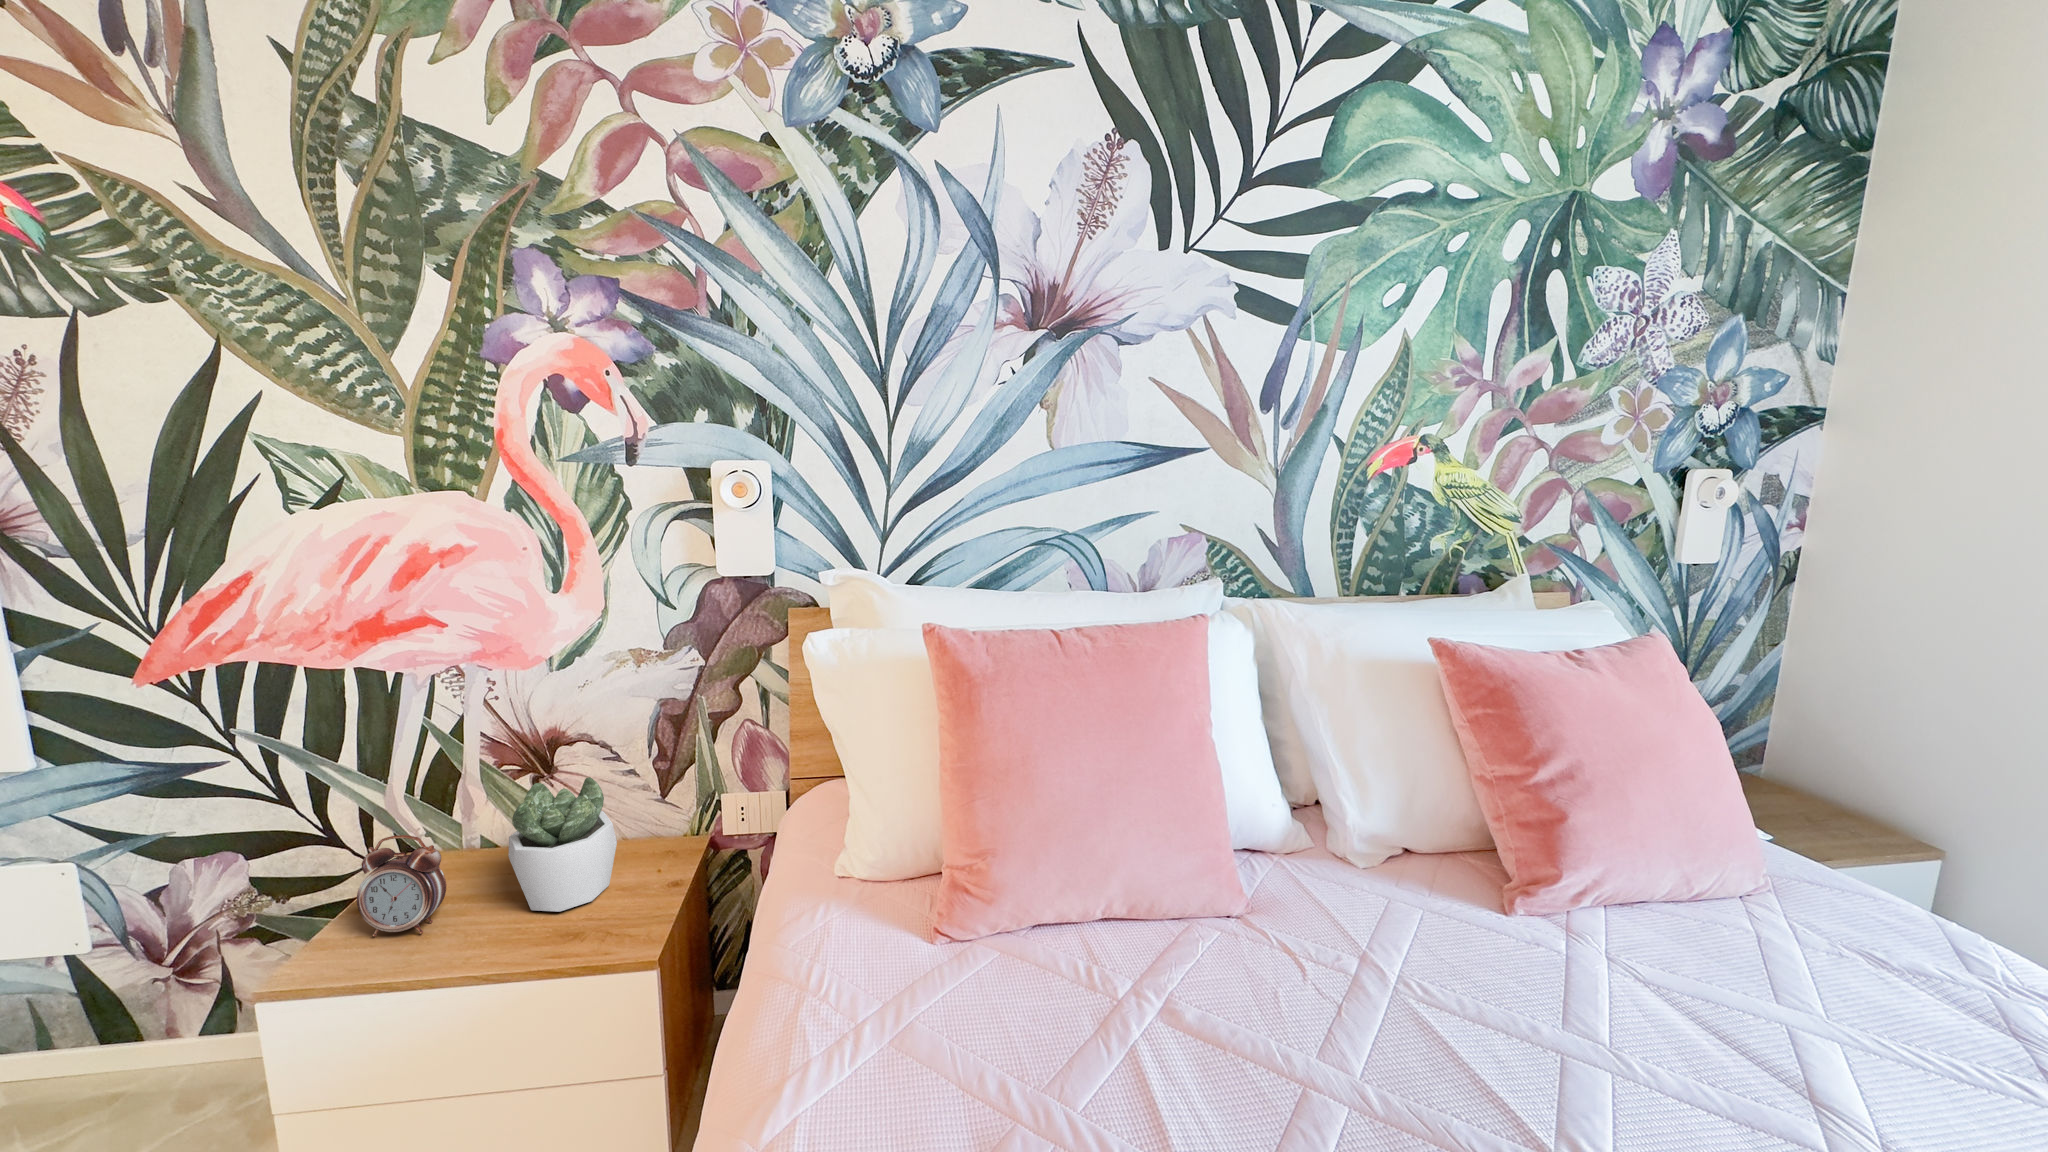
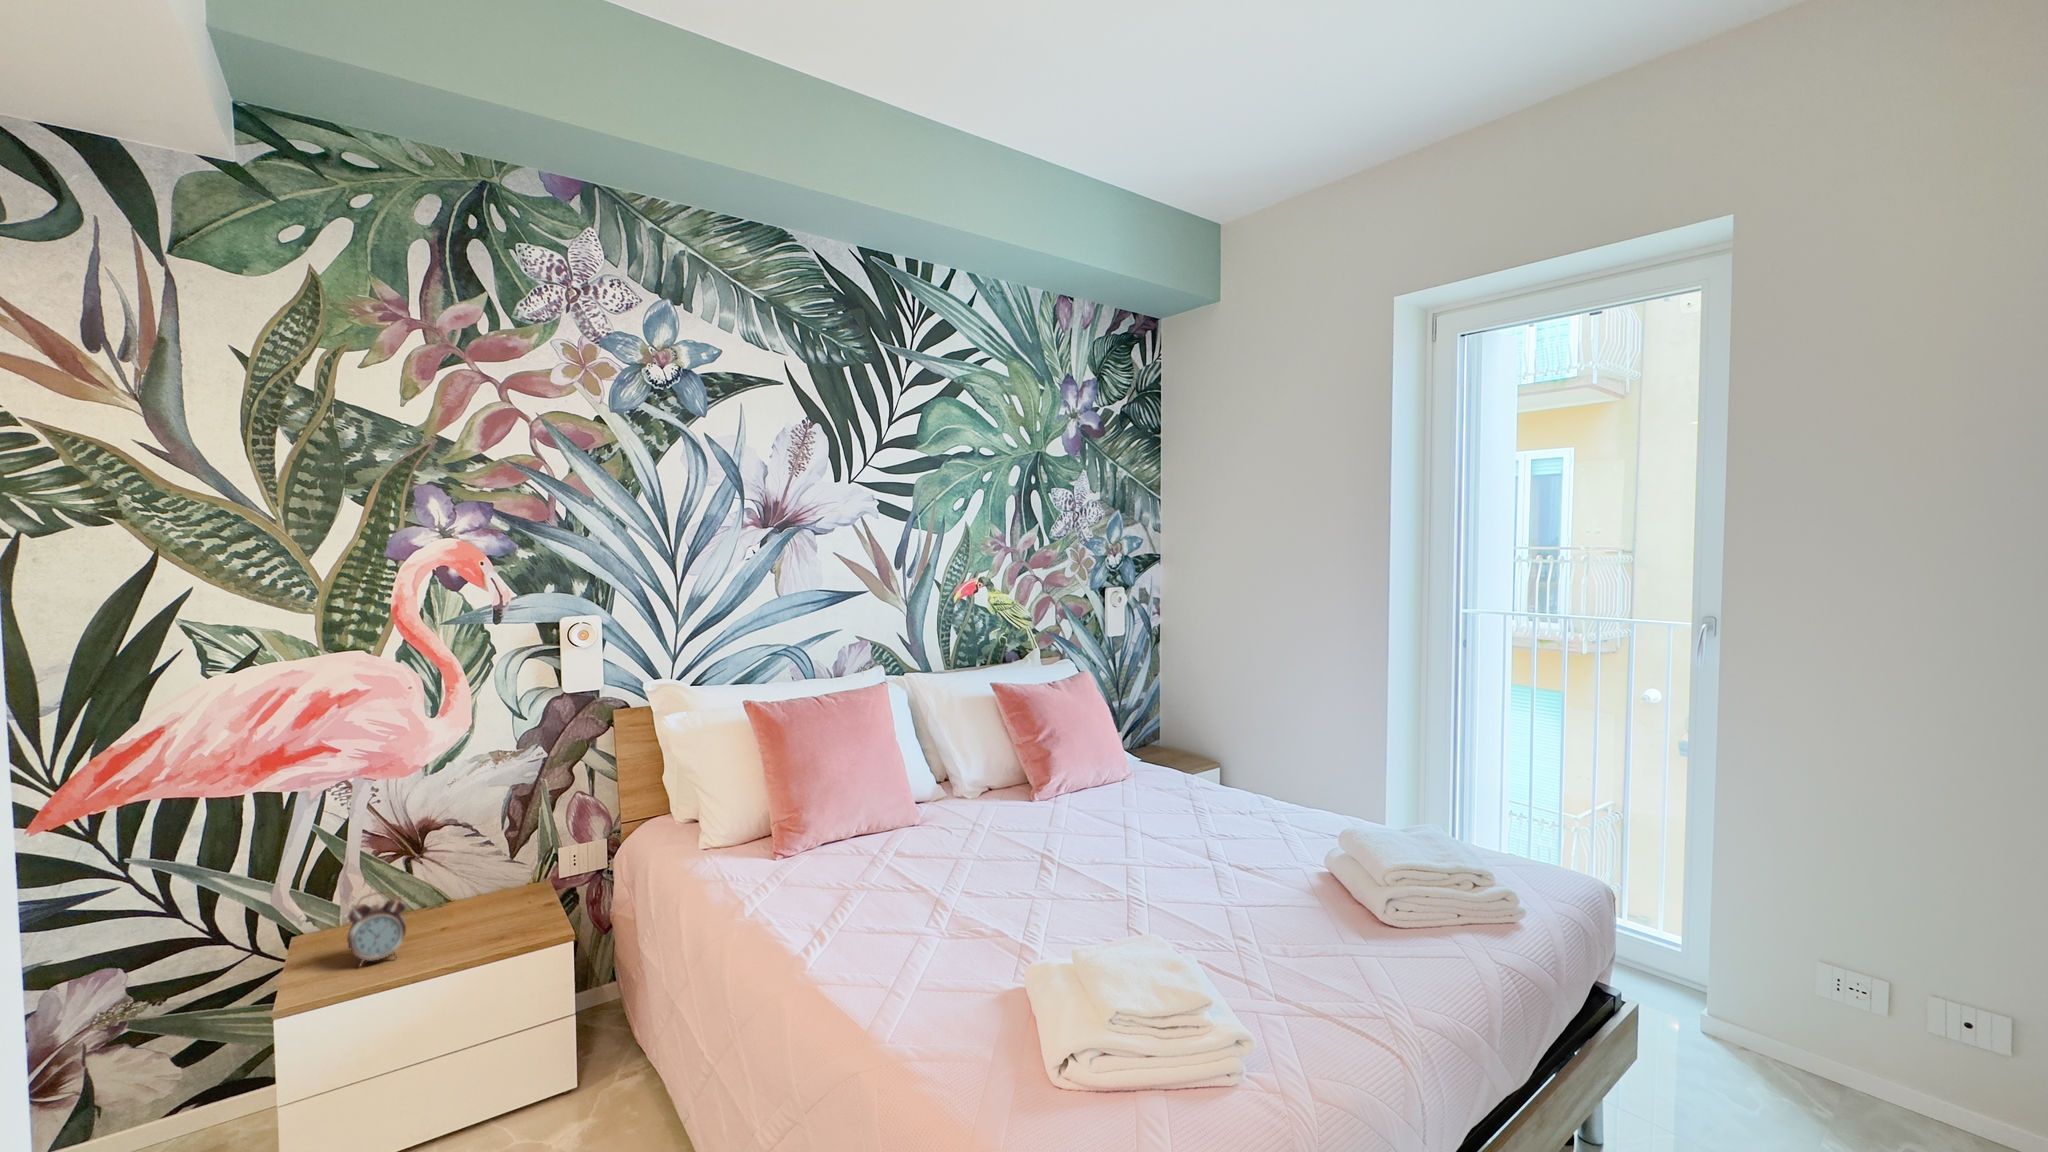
succulent plant: present [508,777,617,912] -> none [444,841,517,933]

